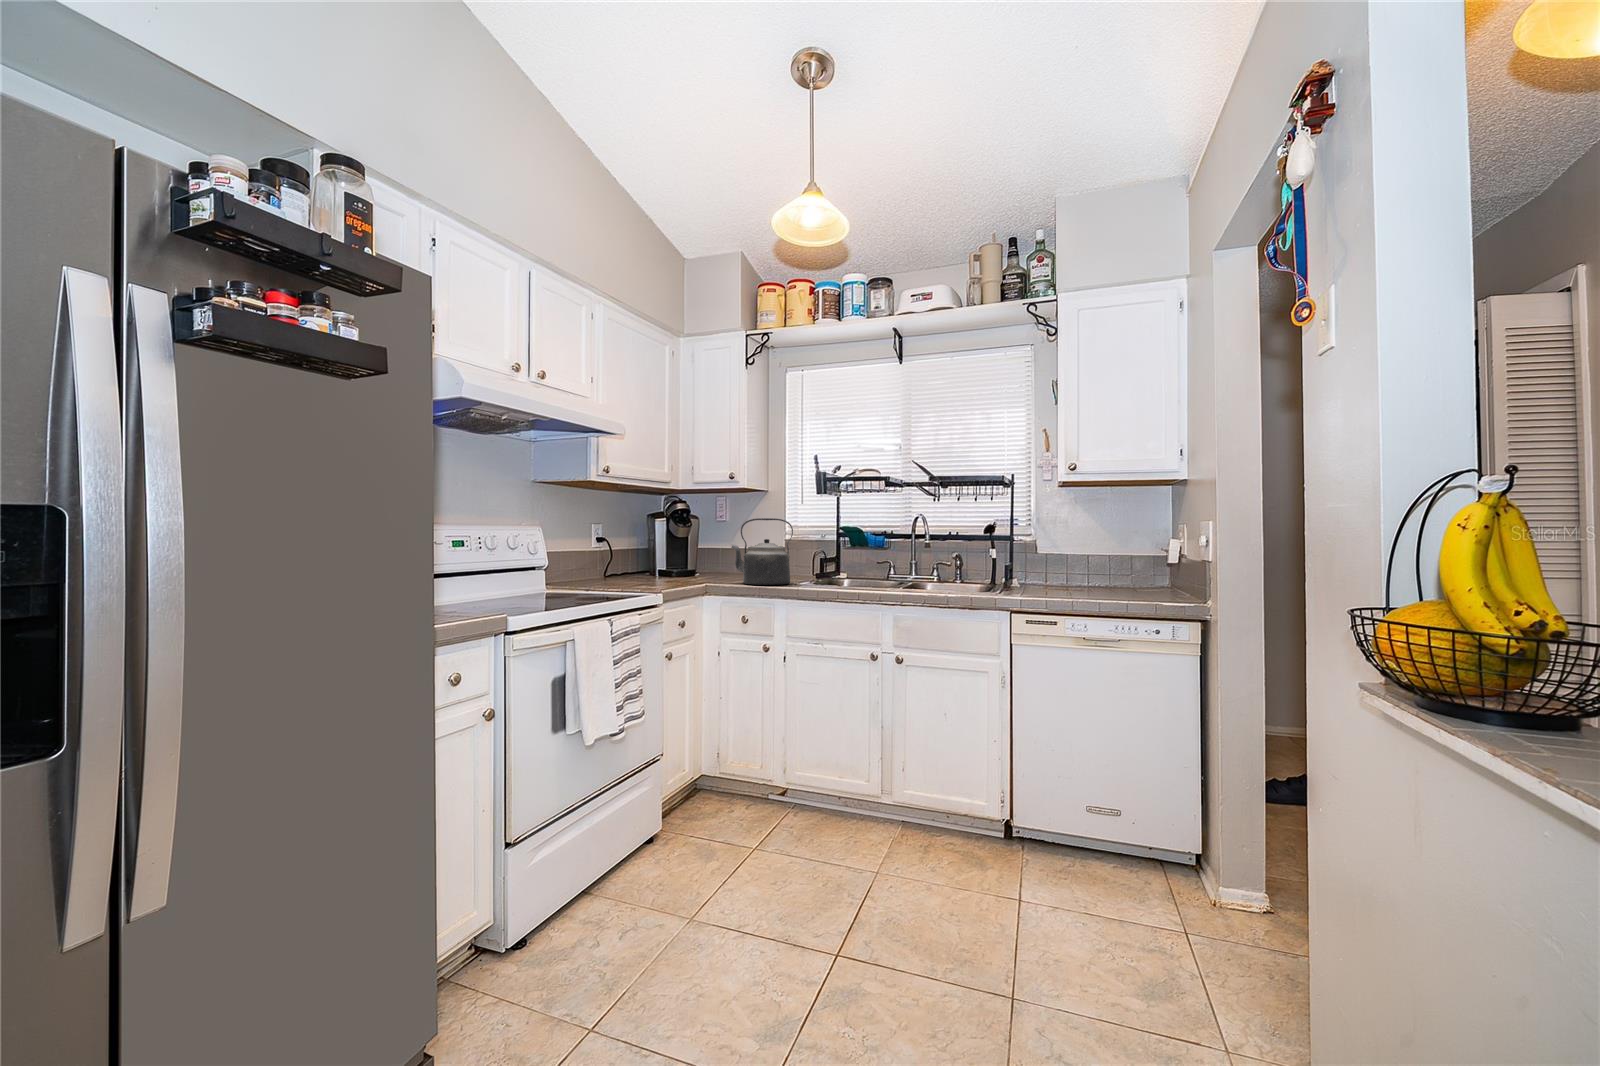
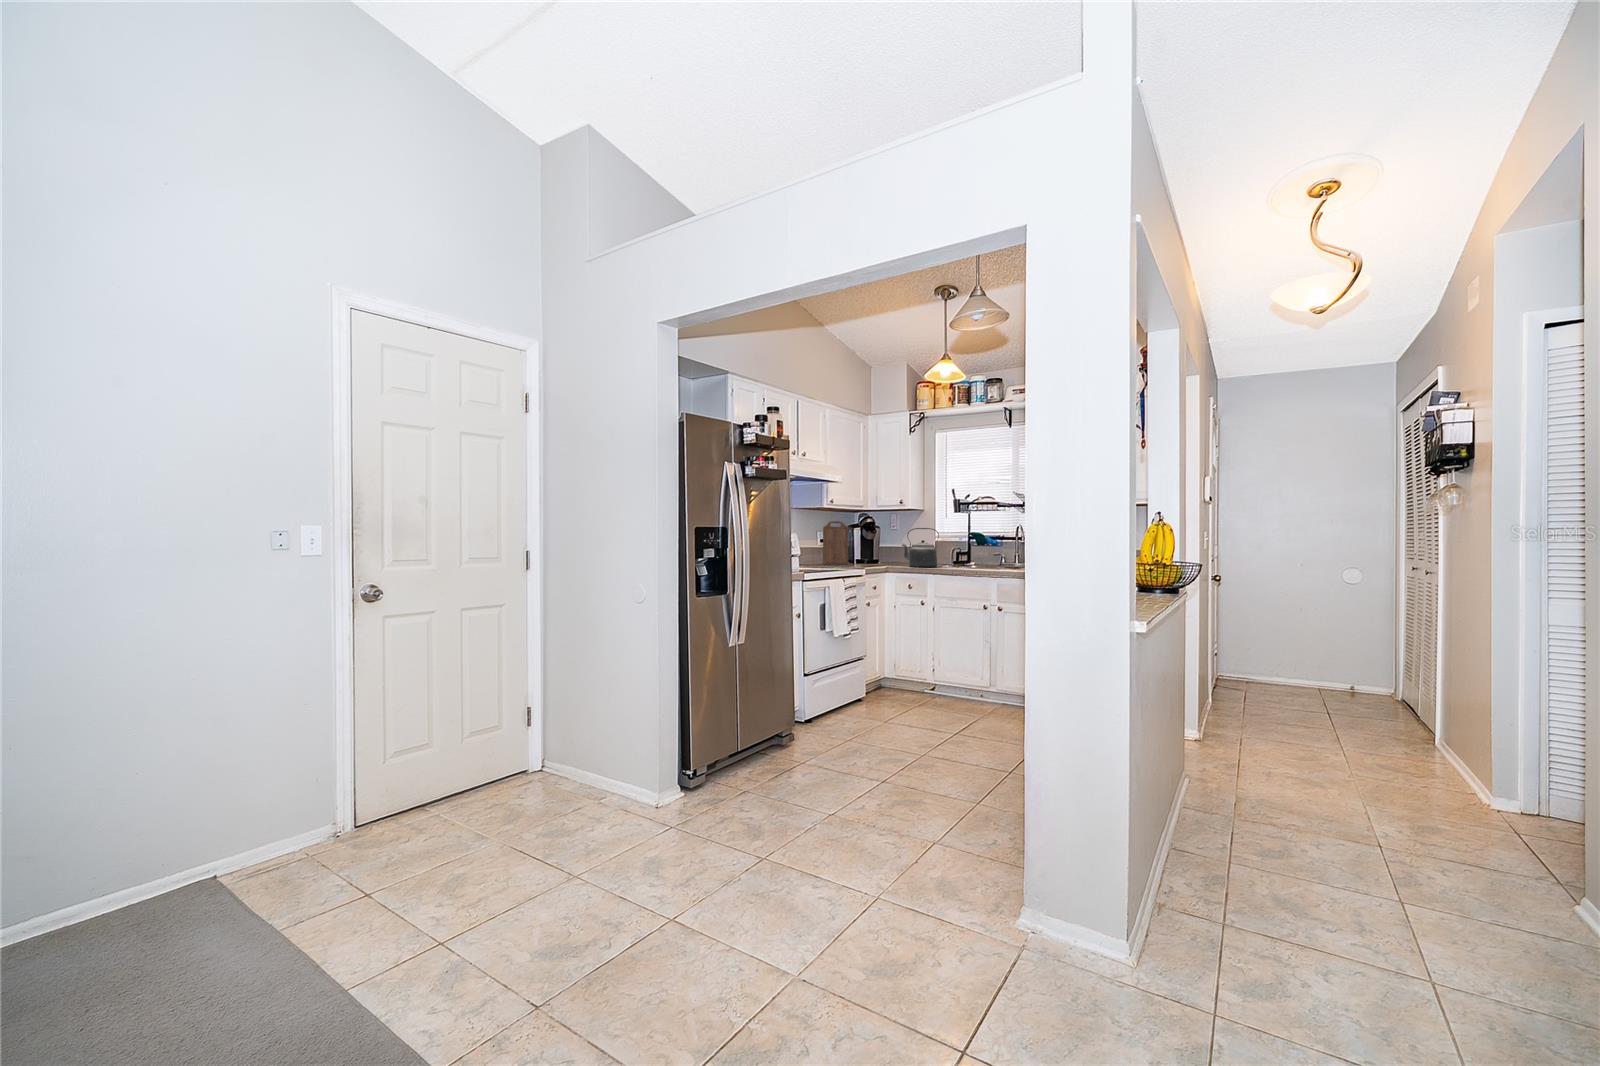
cutting board: none [597,506,642,580] -> present [823,521,848,564]

